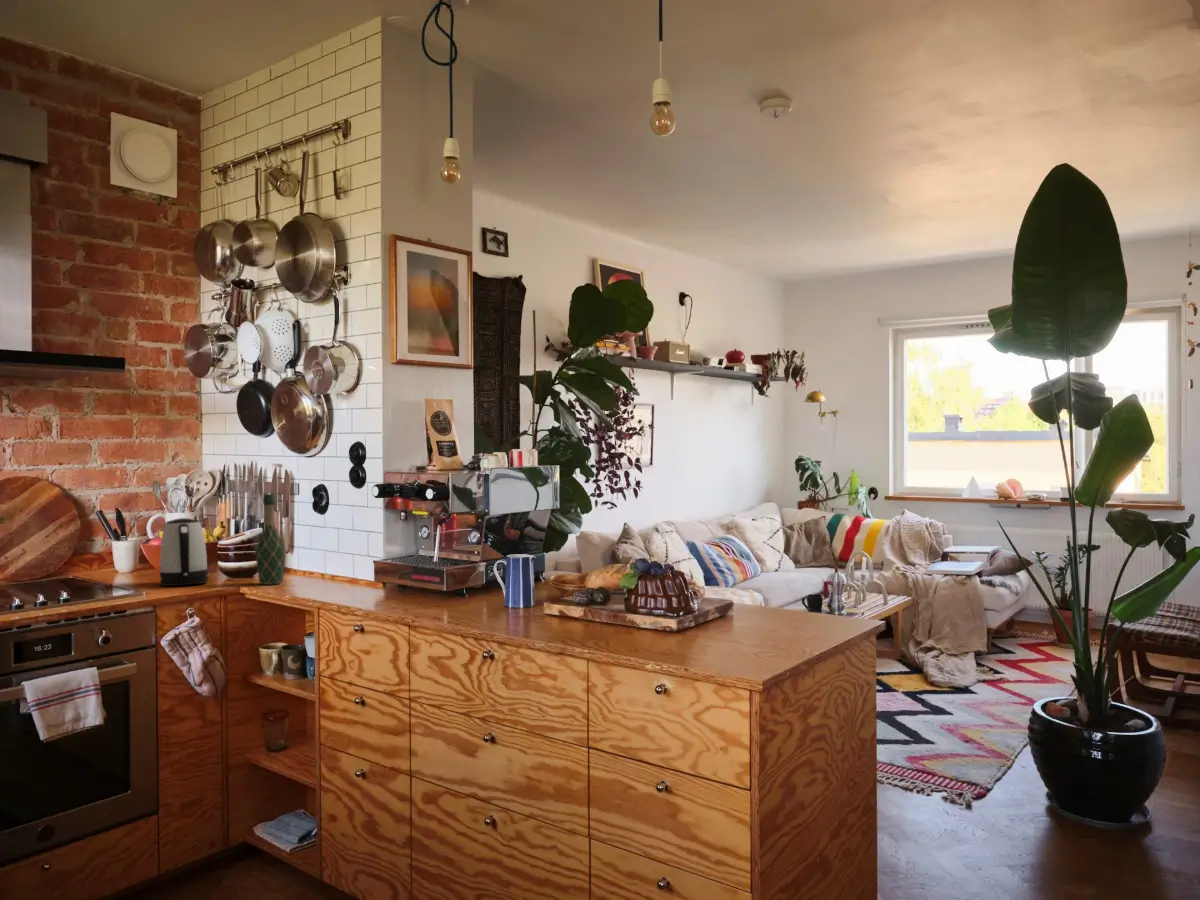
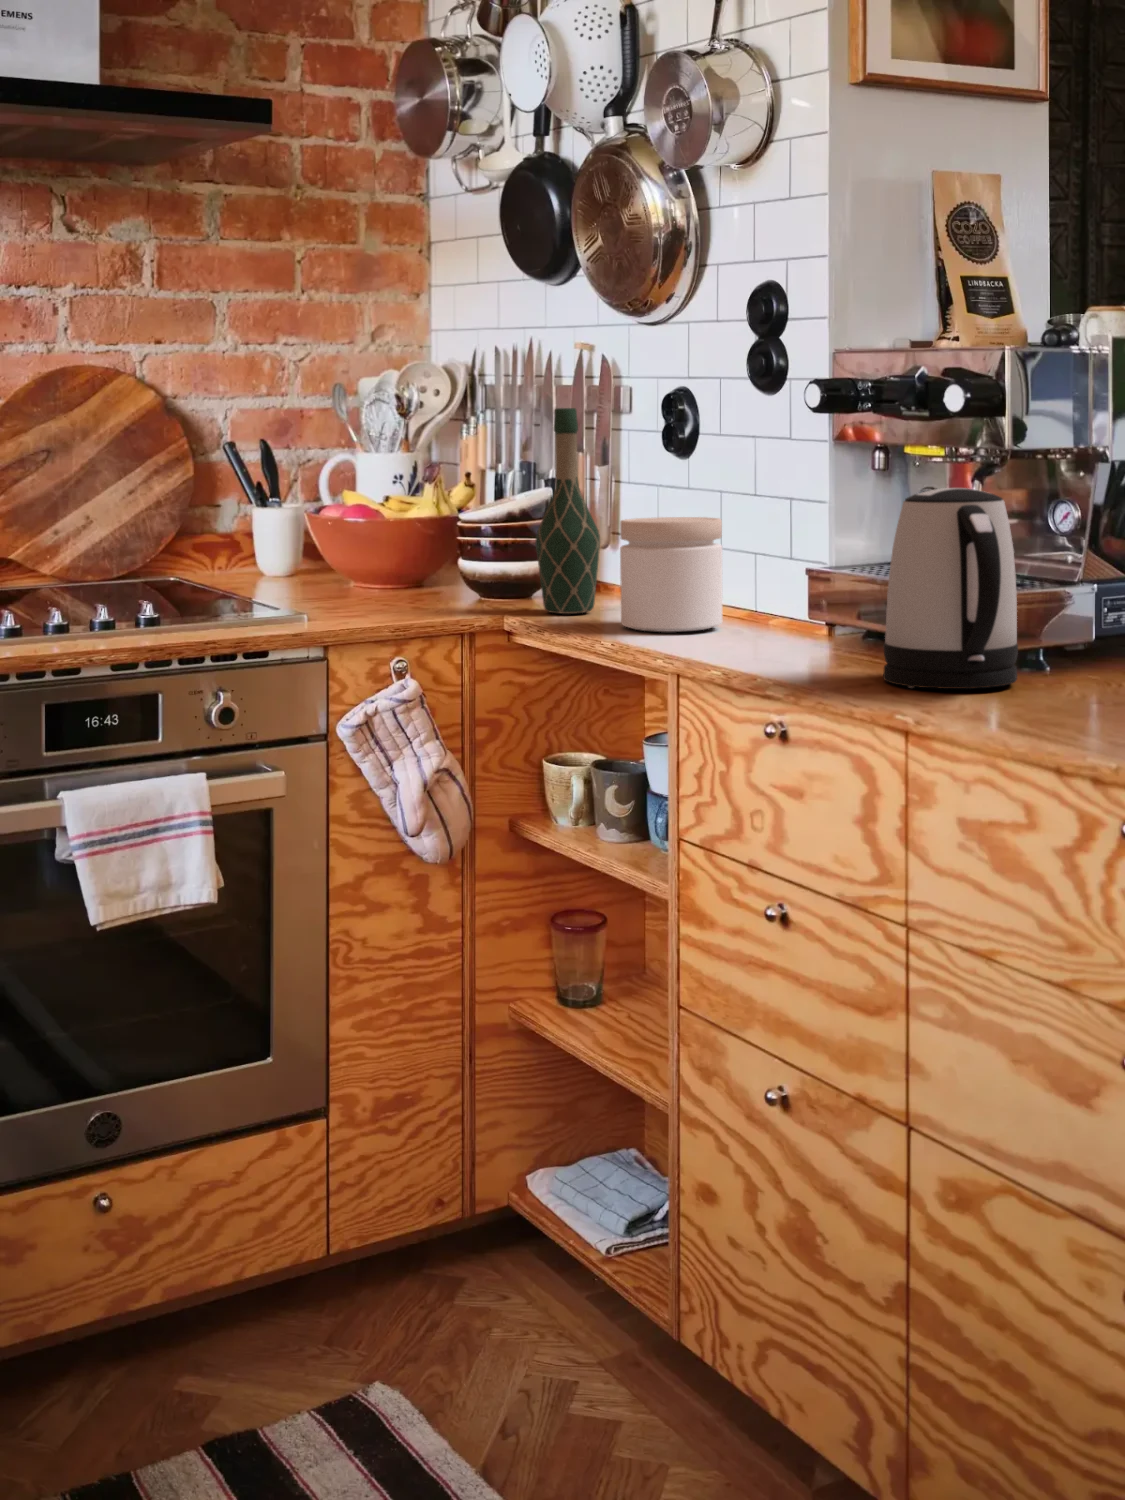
kettle: present [160,518,208,586] -> present [883,488,1018,689]
jar: none [294,540,341,590] -> present [620,517,722,632]

